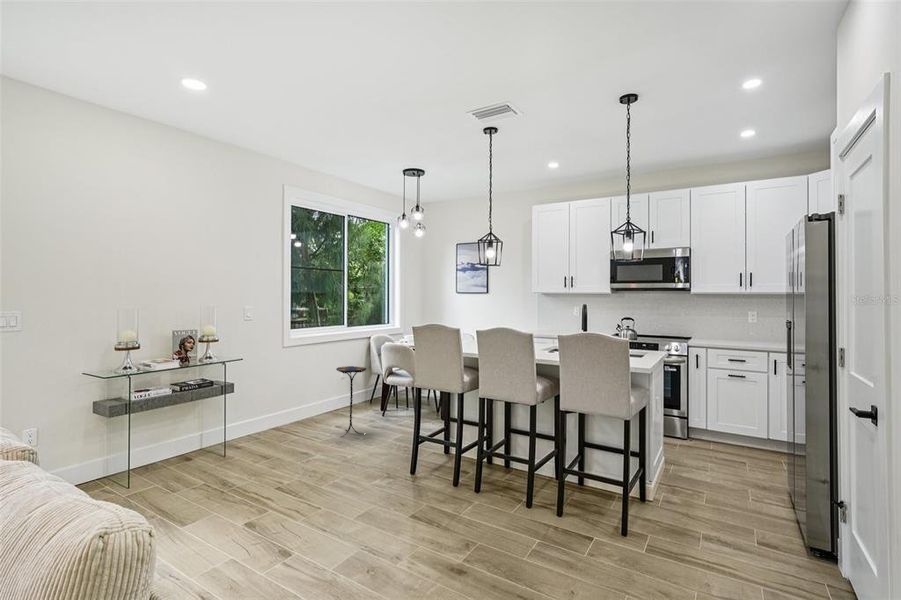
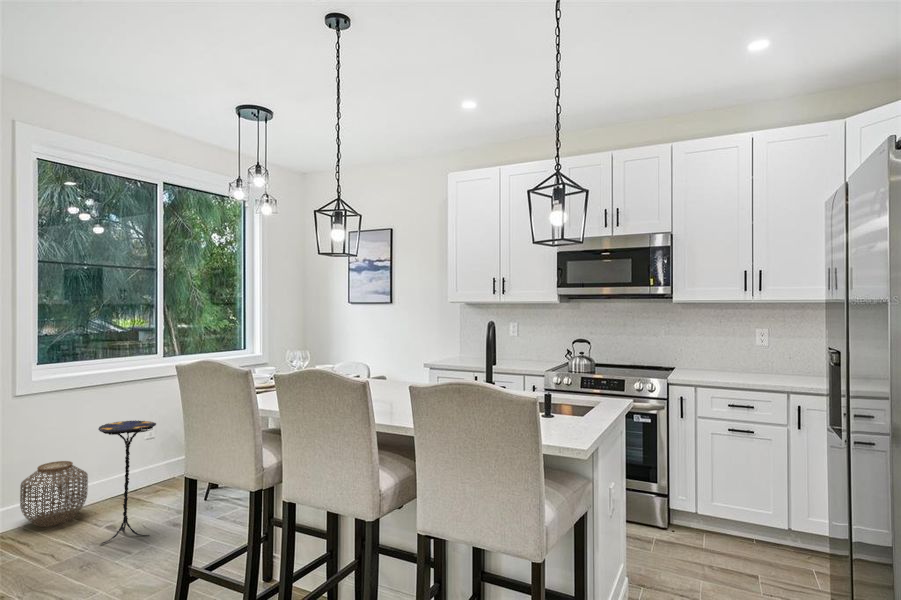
woven basket: none [286,391,320,429] -> present [20,461,88,527]

